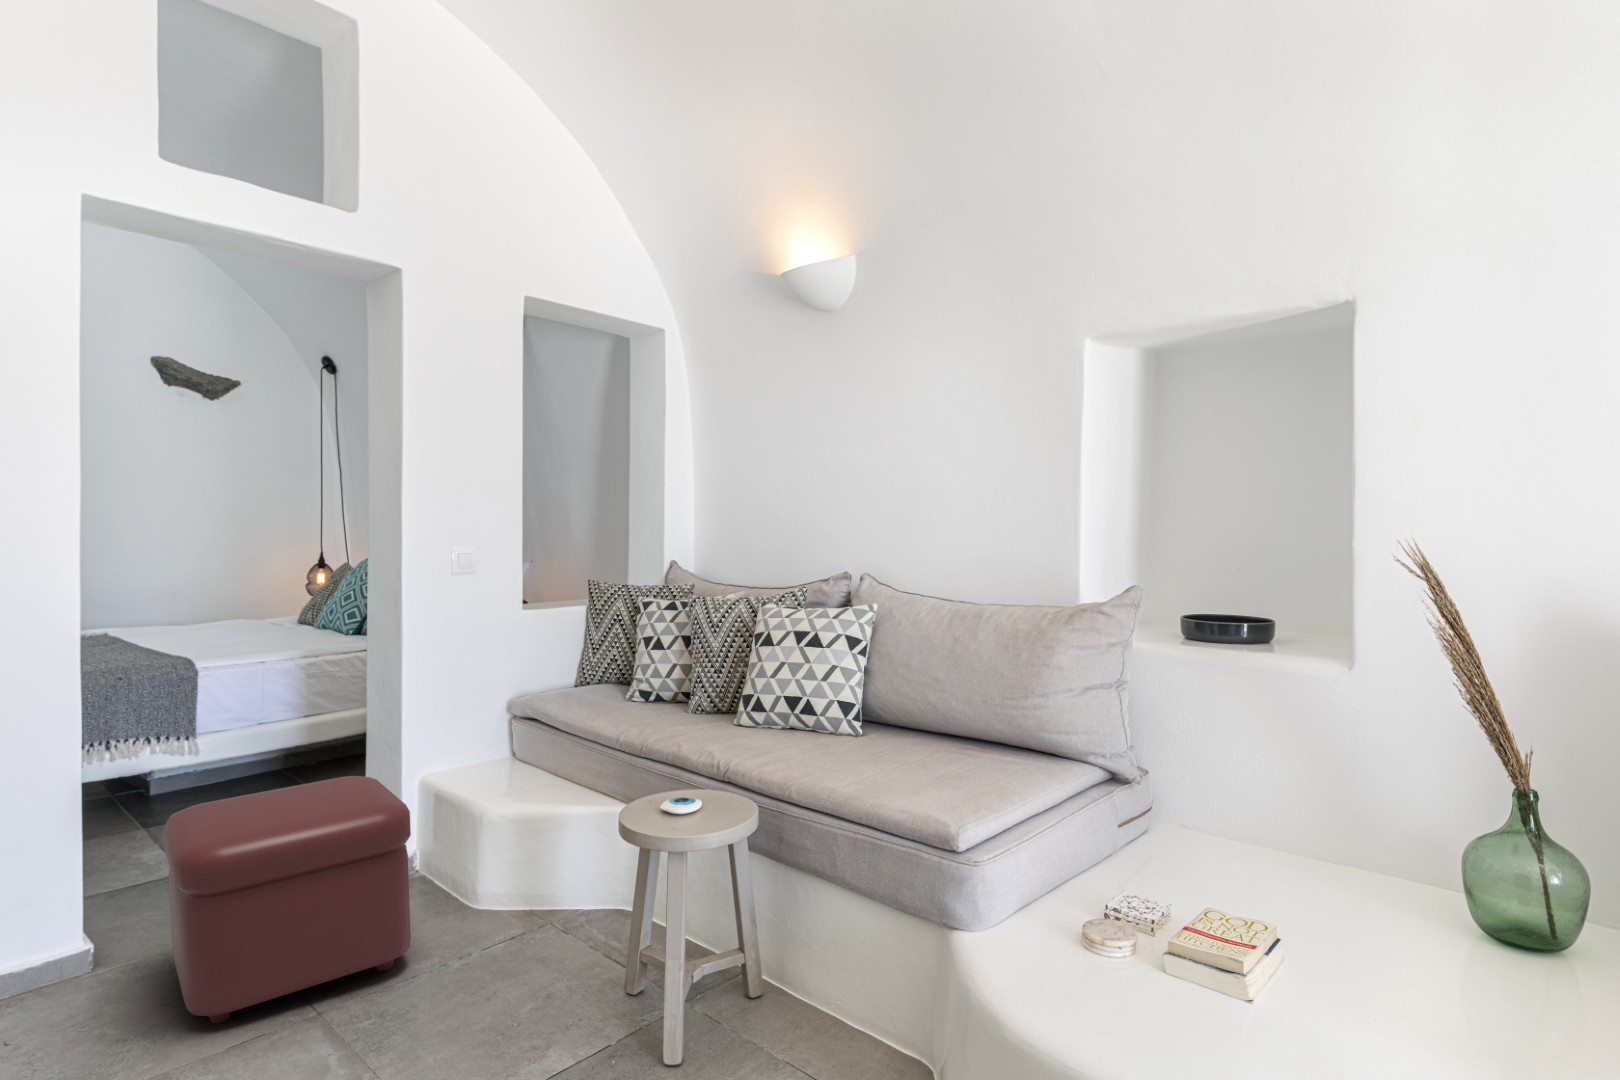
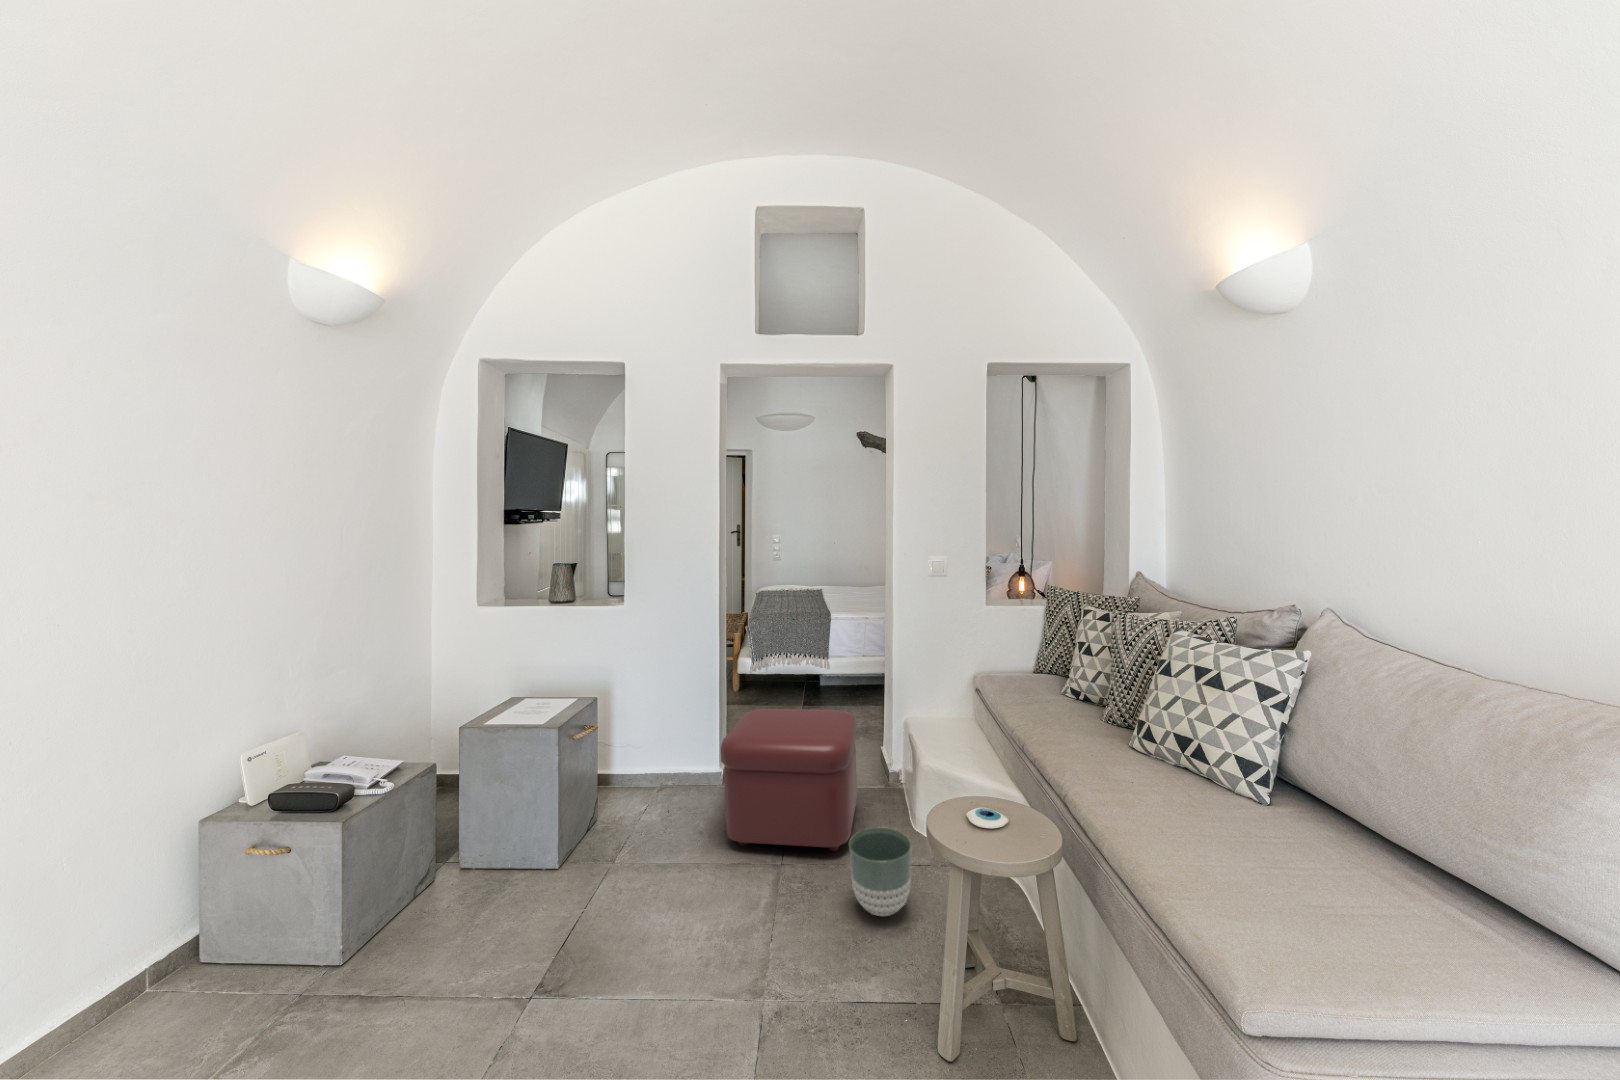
planter: none [459,889,546,1000] -> present [849,827,911,916]

